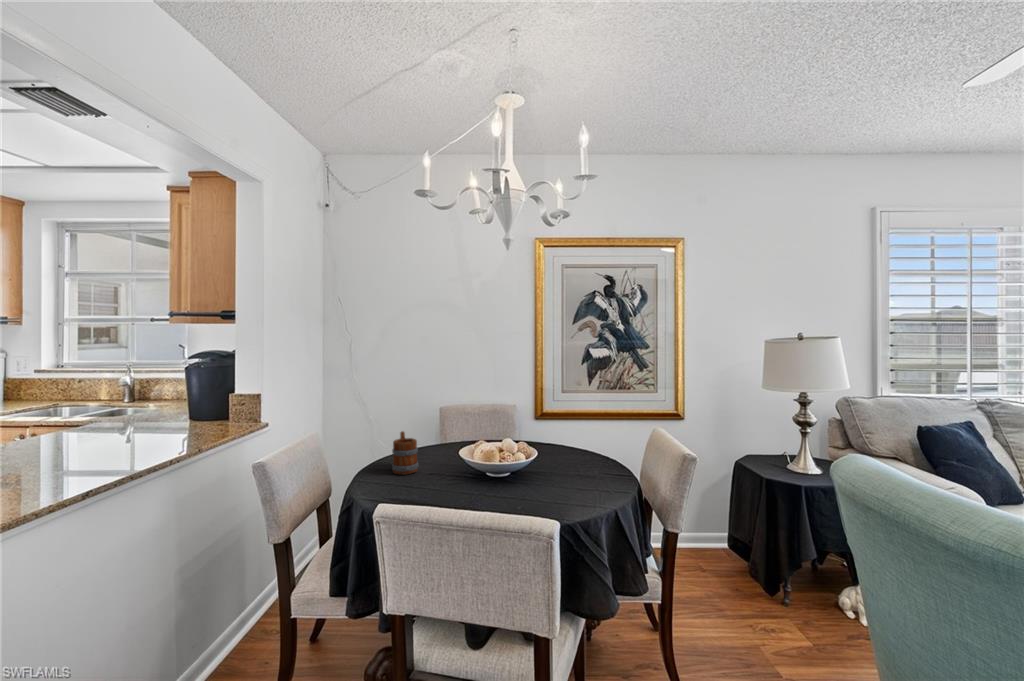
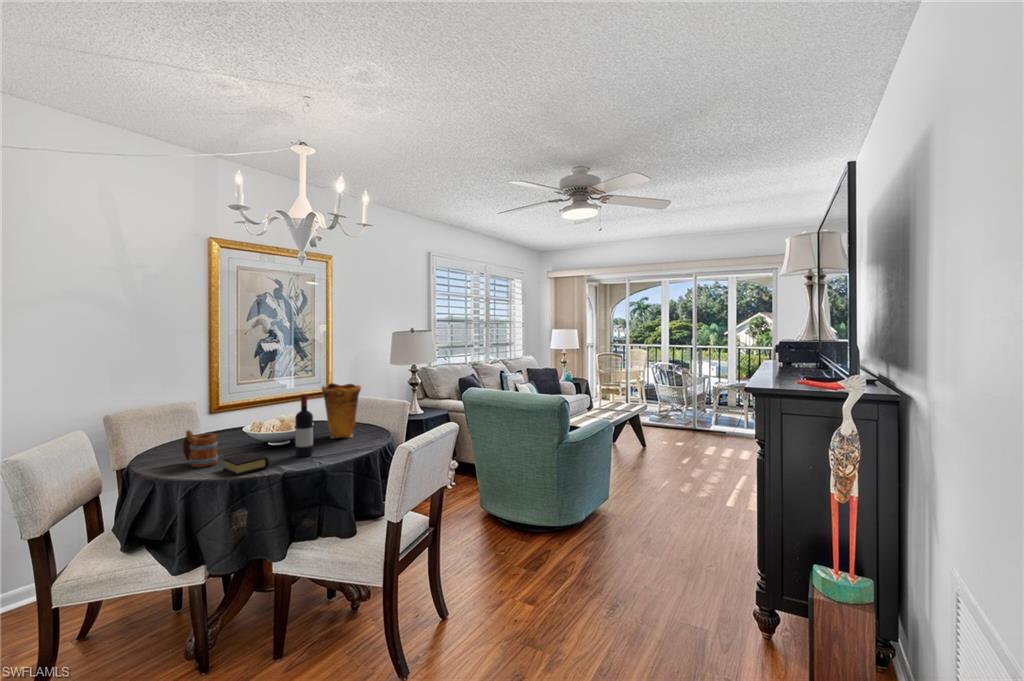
vase: none [548,400,600,481] -> present [322,383,361,438]
wine bottle: none [476,409,498,493] -> present [295,394,313,457]
book: none [389,470,436,494] -> present [223,452,270,475]

